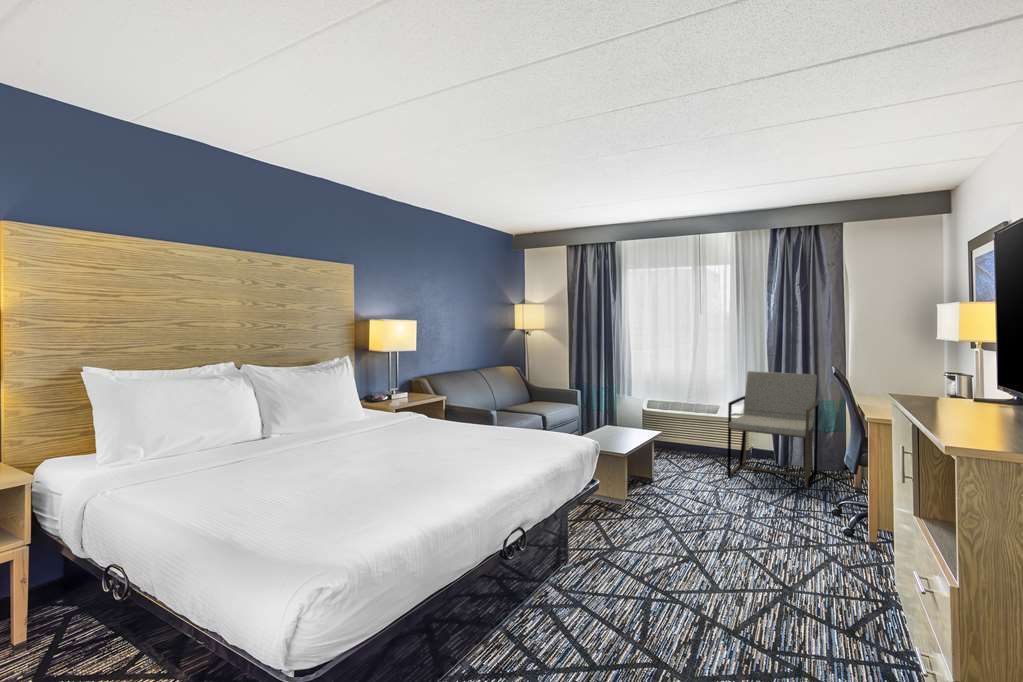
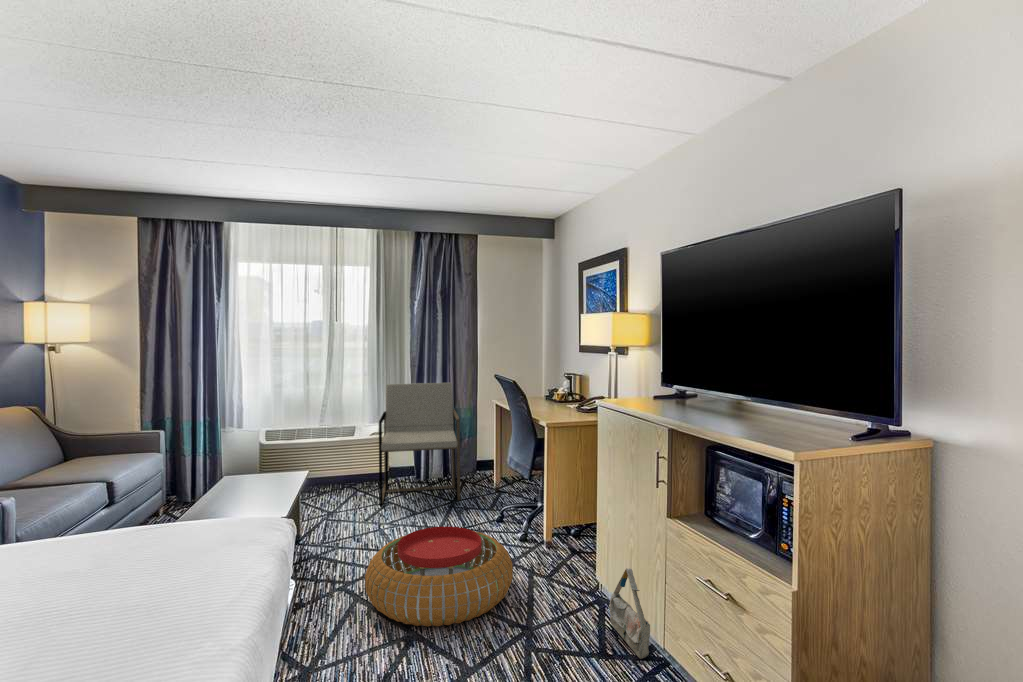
pouf: none [670,490,801,565] -> present [365,527,513,627]
bag: none [871,558,895,643] -> present [609,568,650,659]

